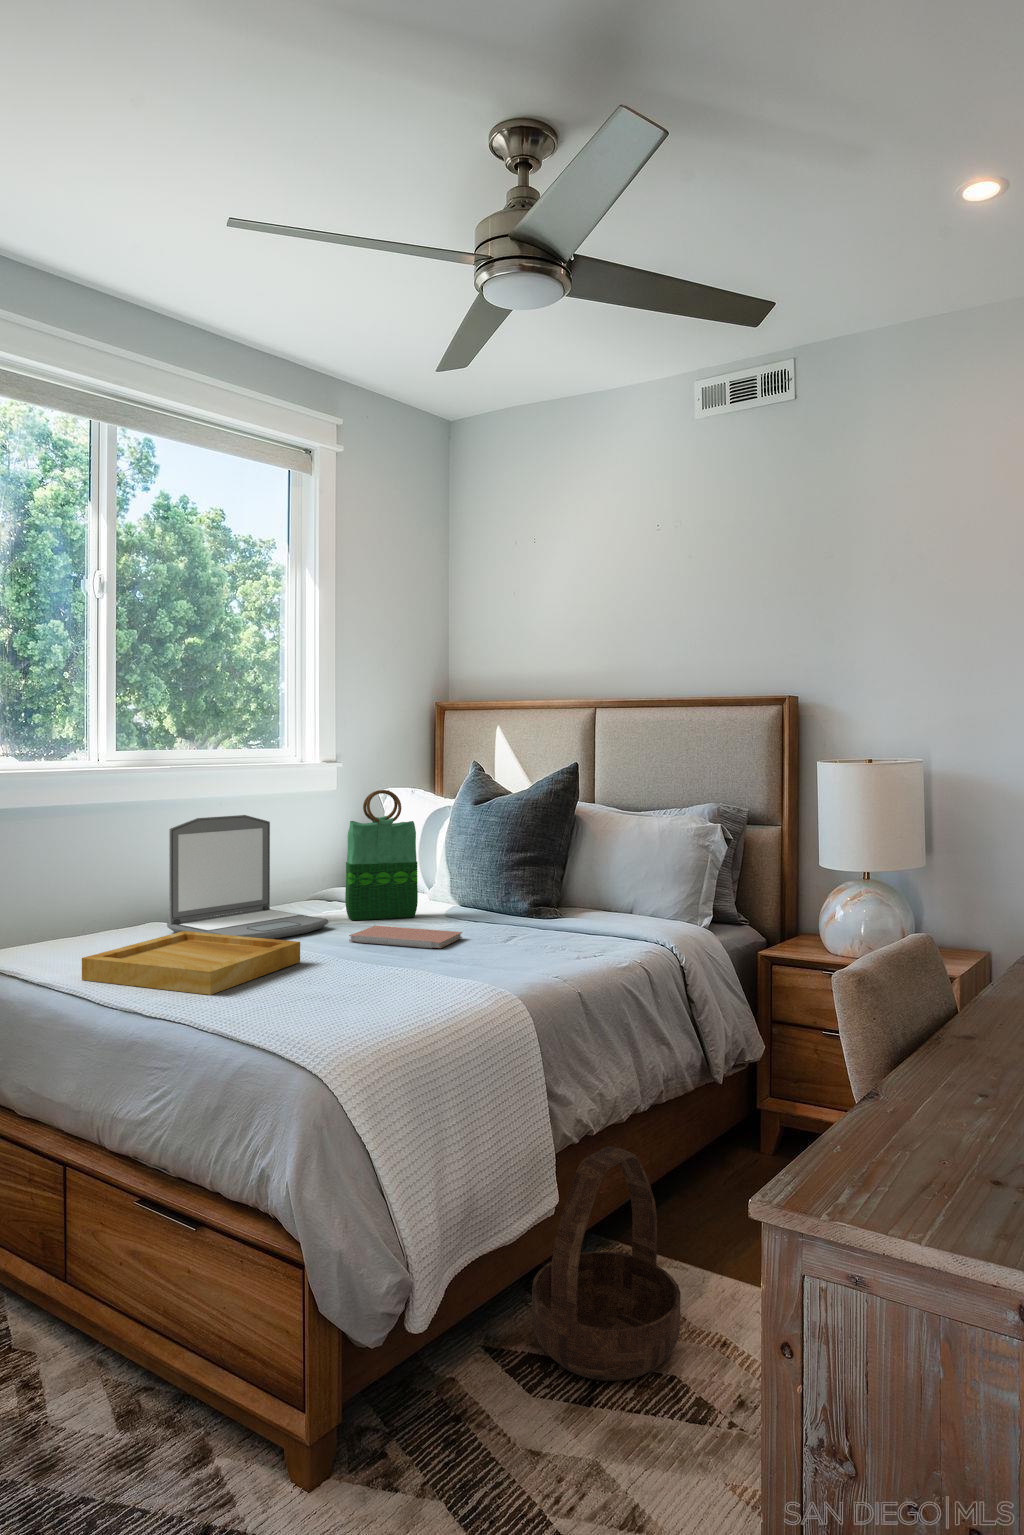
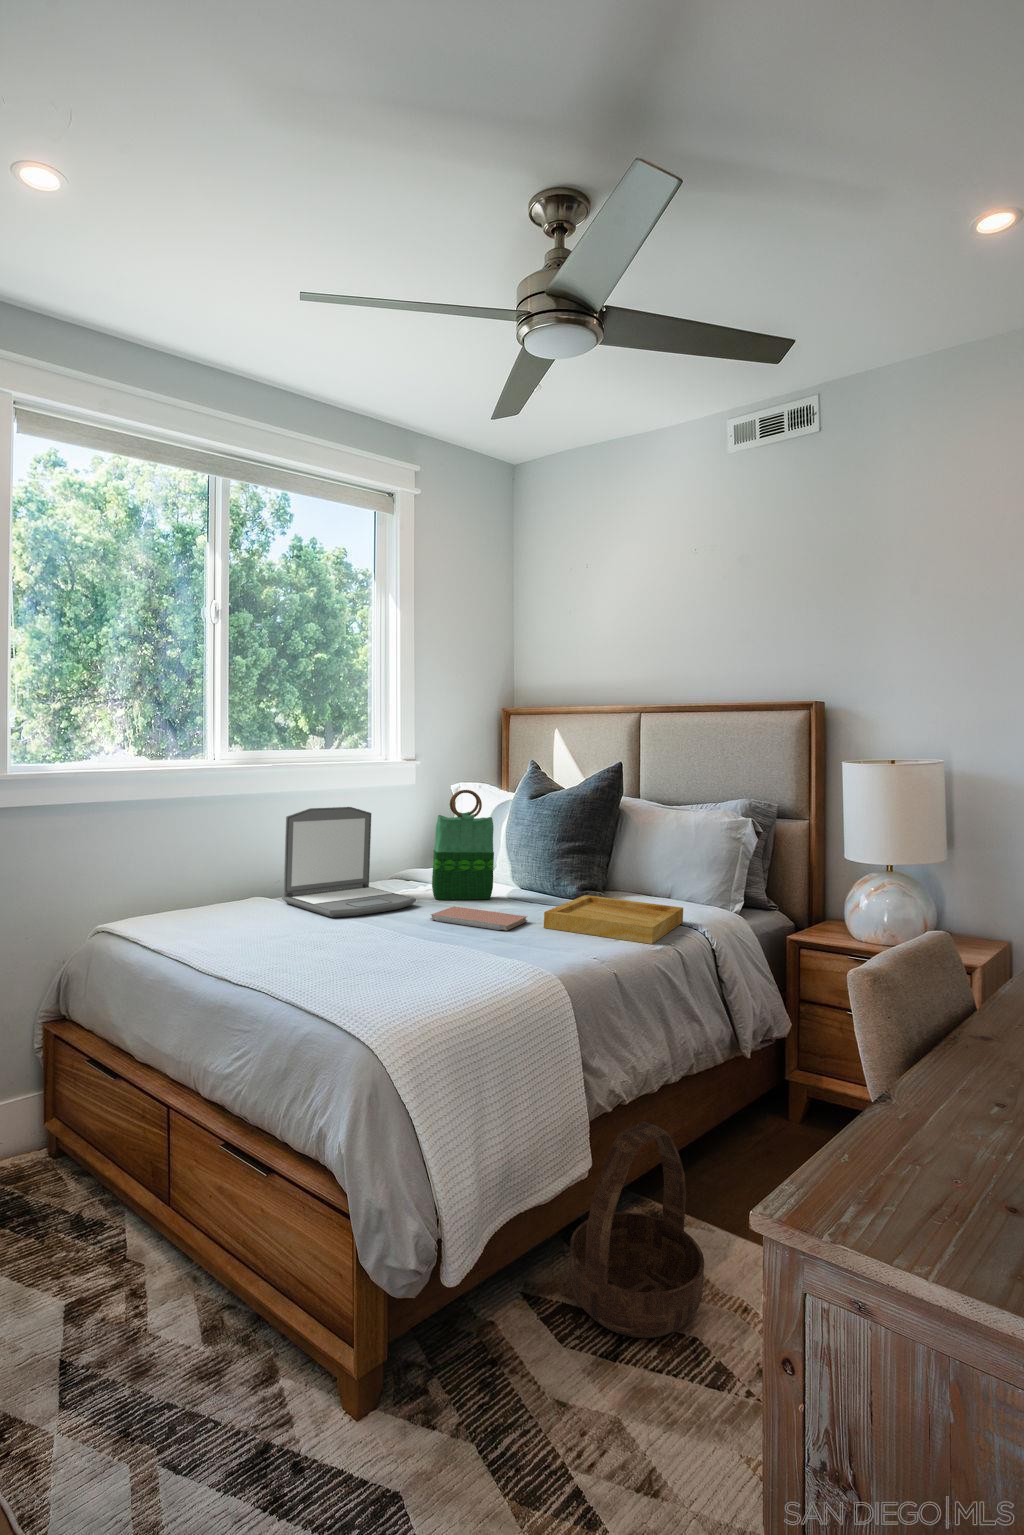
tray: present [82,931,300,995] -> present [544,895,683,944]

